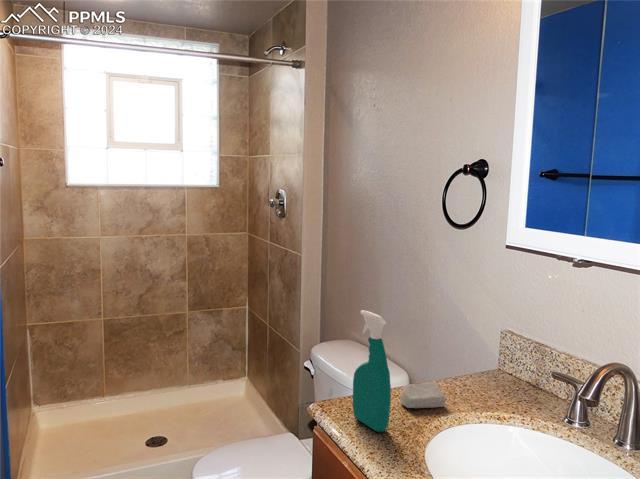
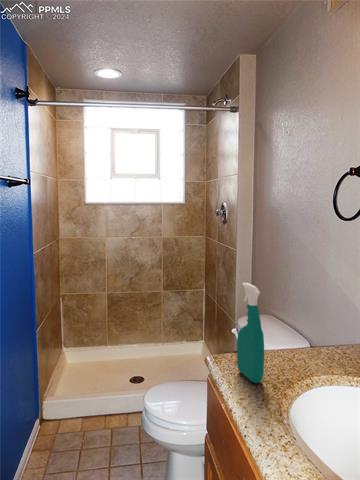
soap bar: present [400,382,446,408] -> none [281,347,320,369]

